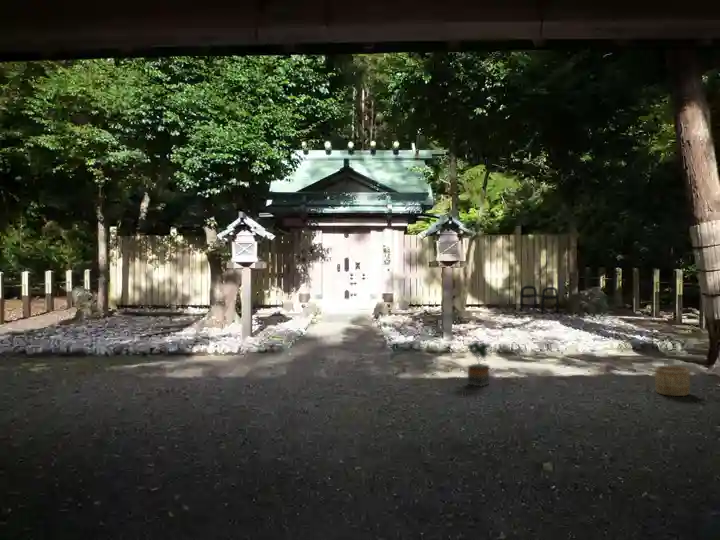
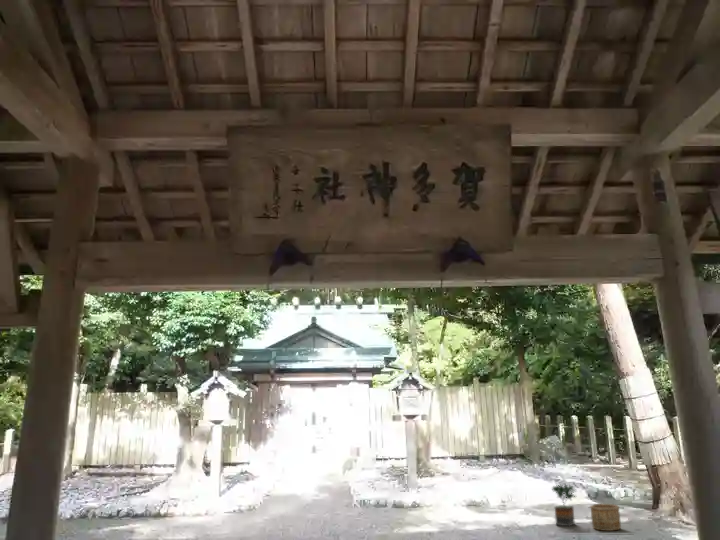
bench: present [520,286,559,313] -> none [484,436,522,463]
potted tree: present [468,342,492,386] -> present [552,484,575,526]

